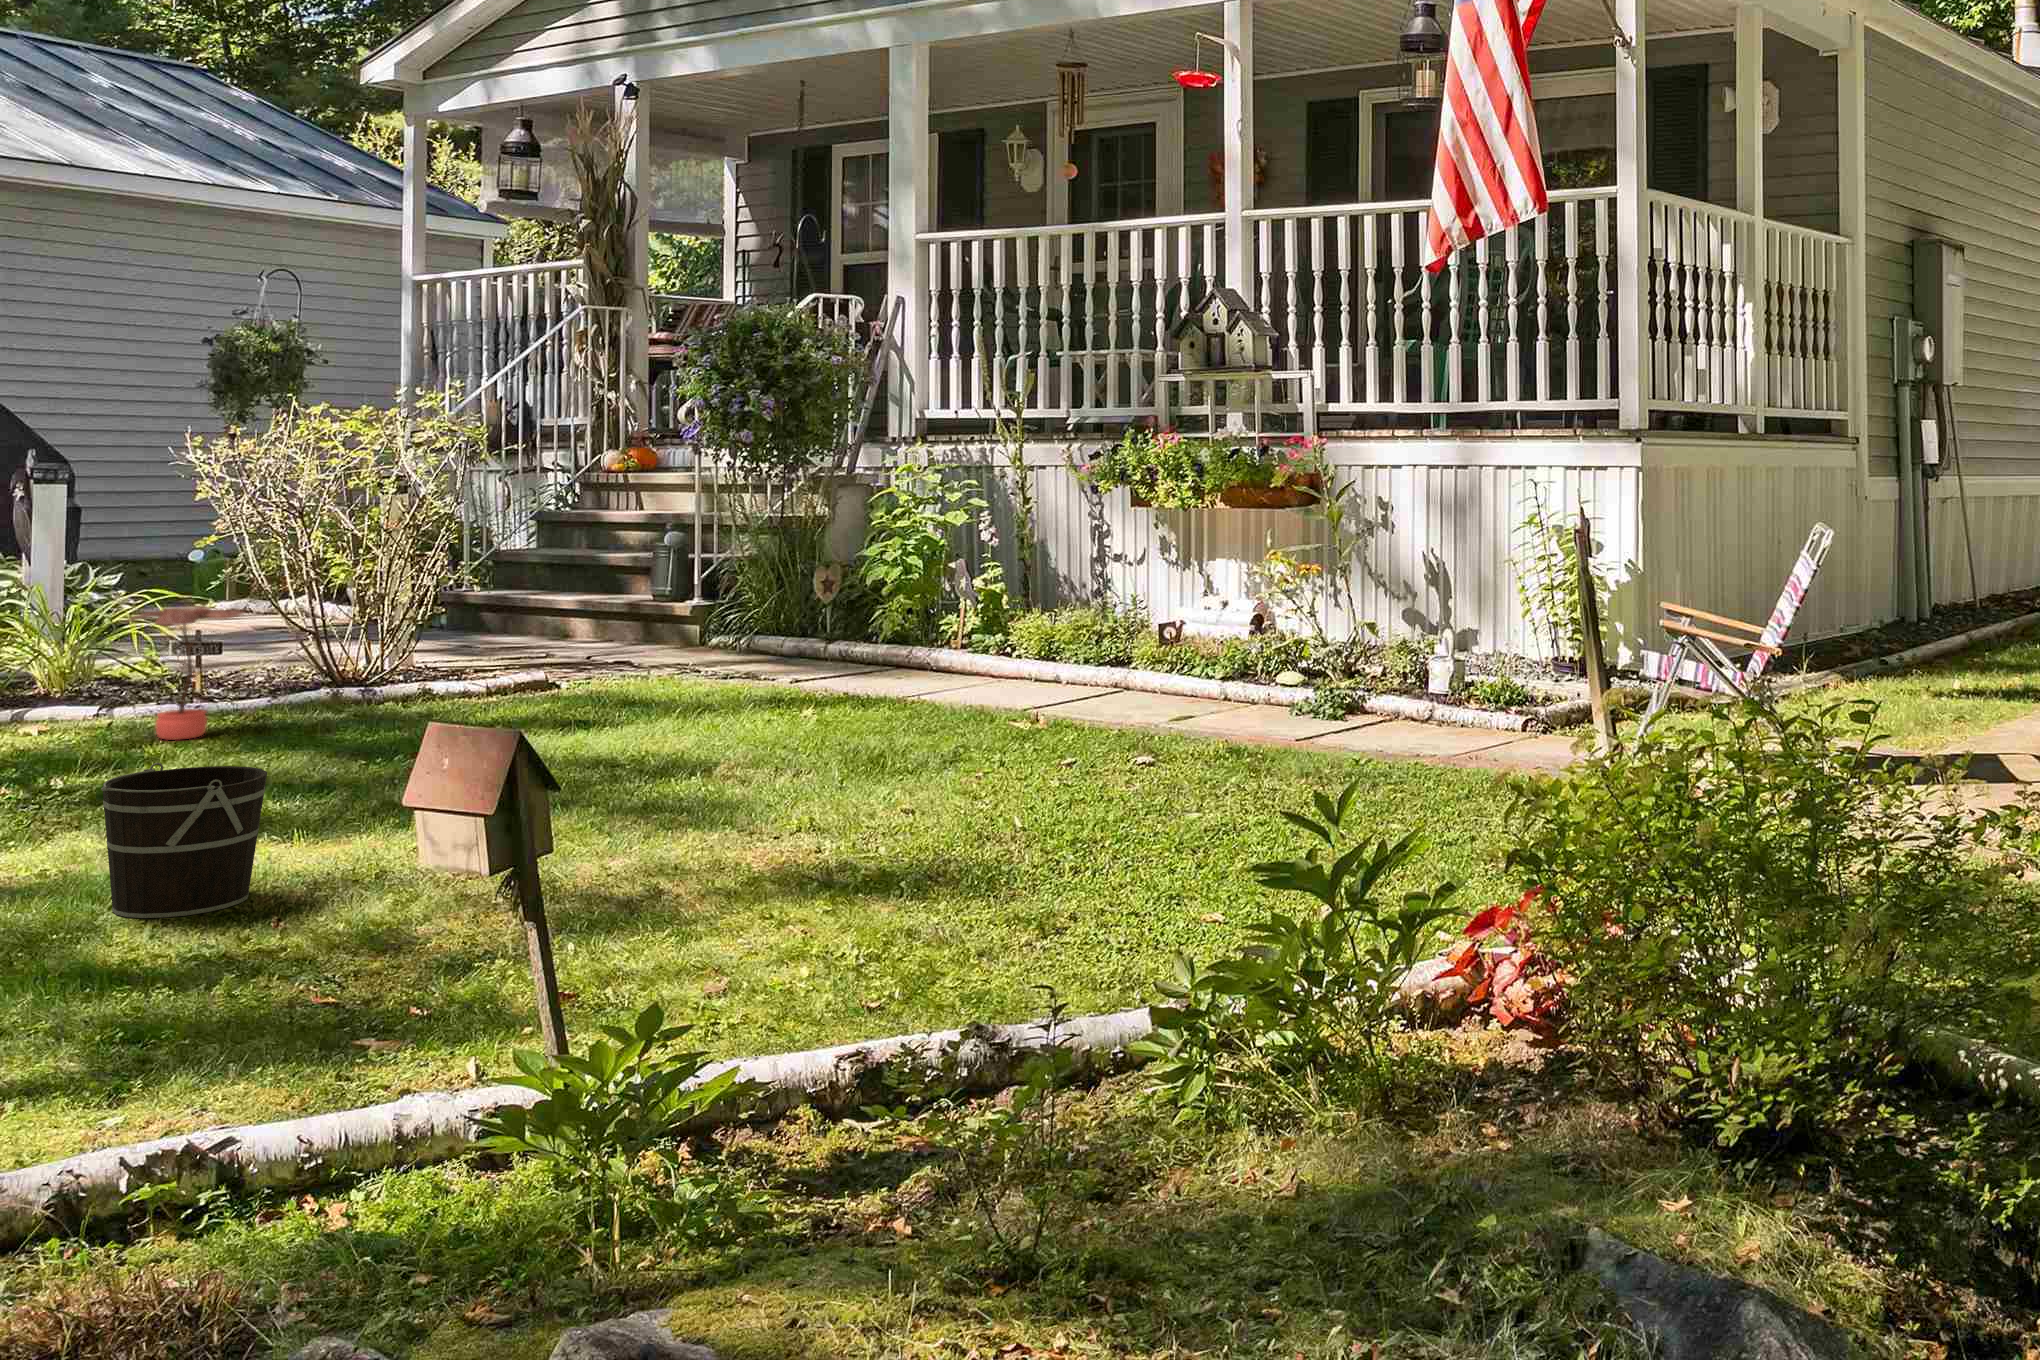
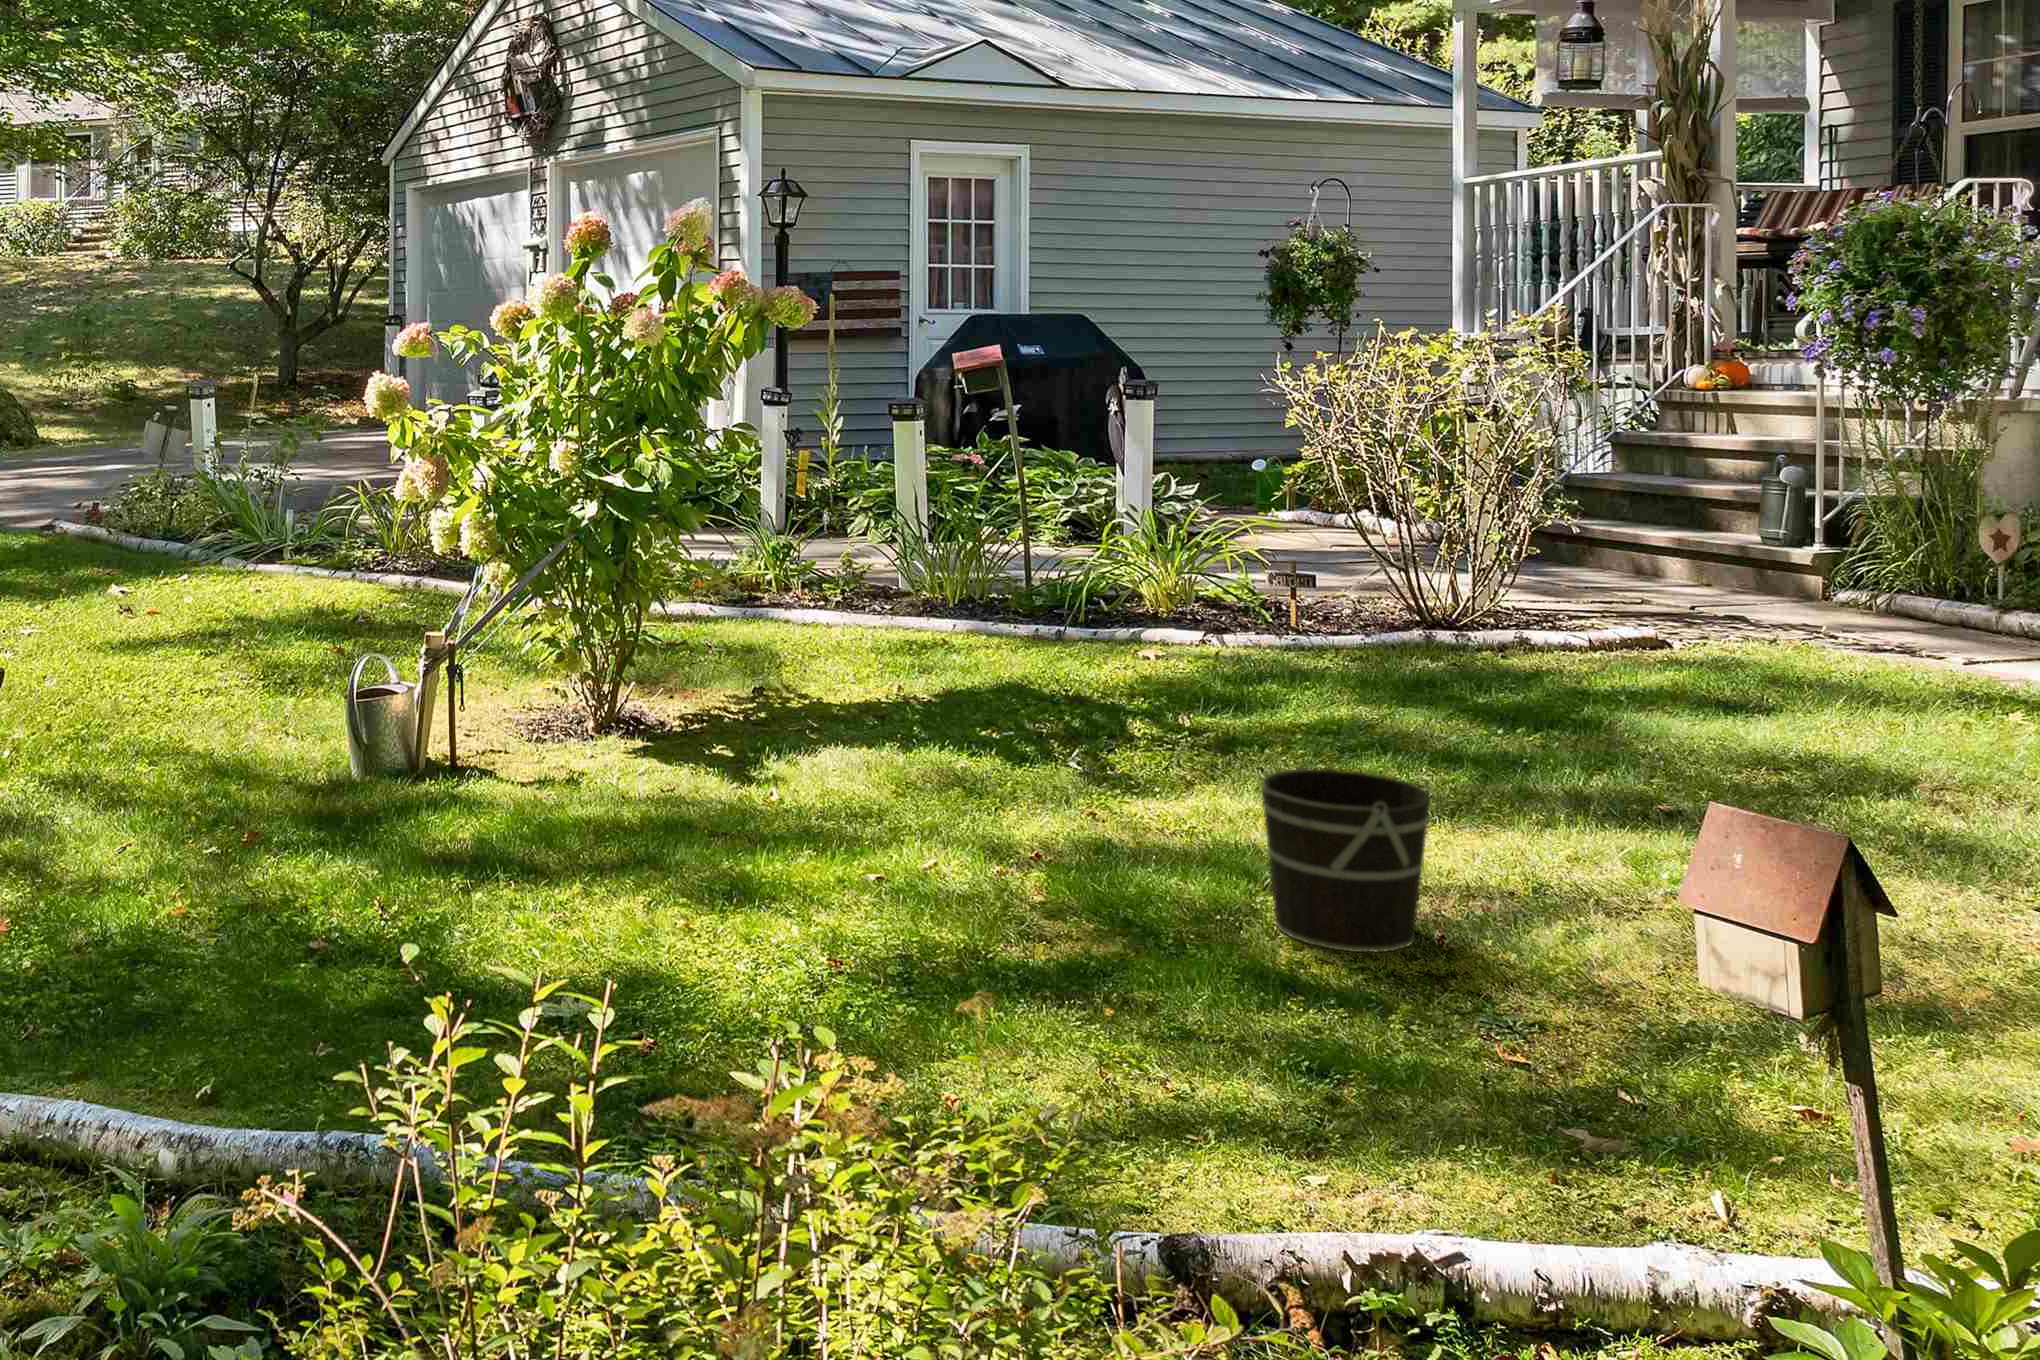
potted plant: present [127,606,244,740] -> none [1232,542,1344,681]

